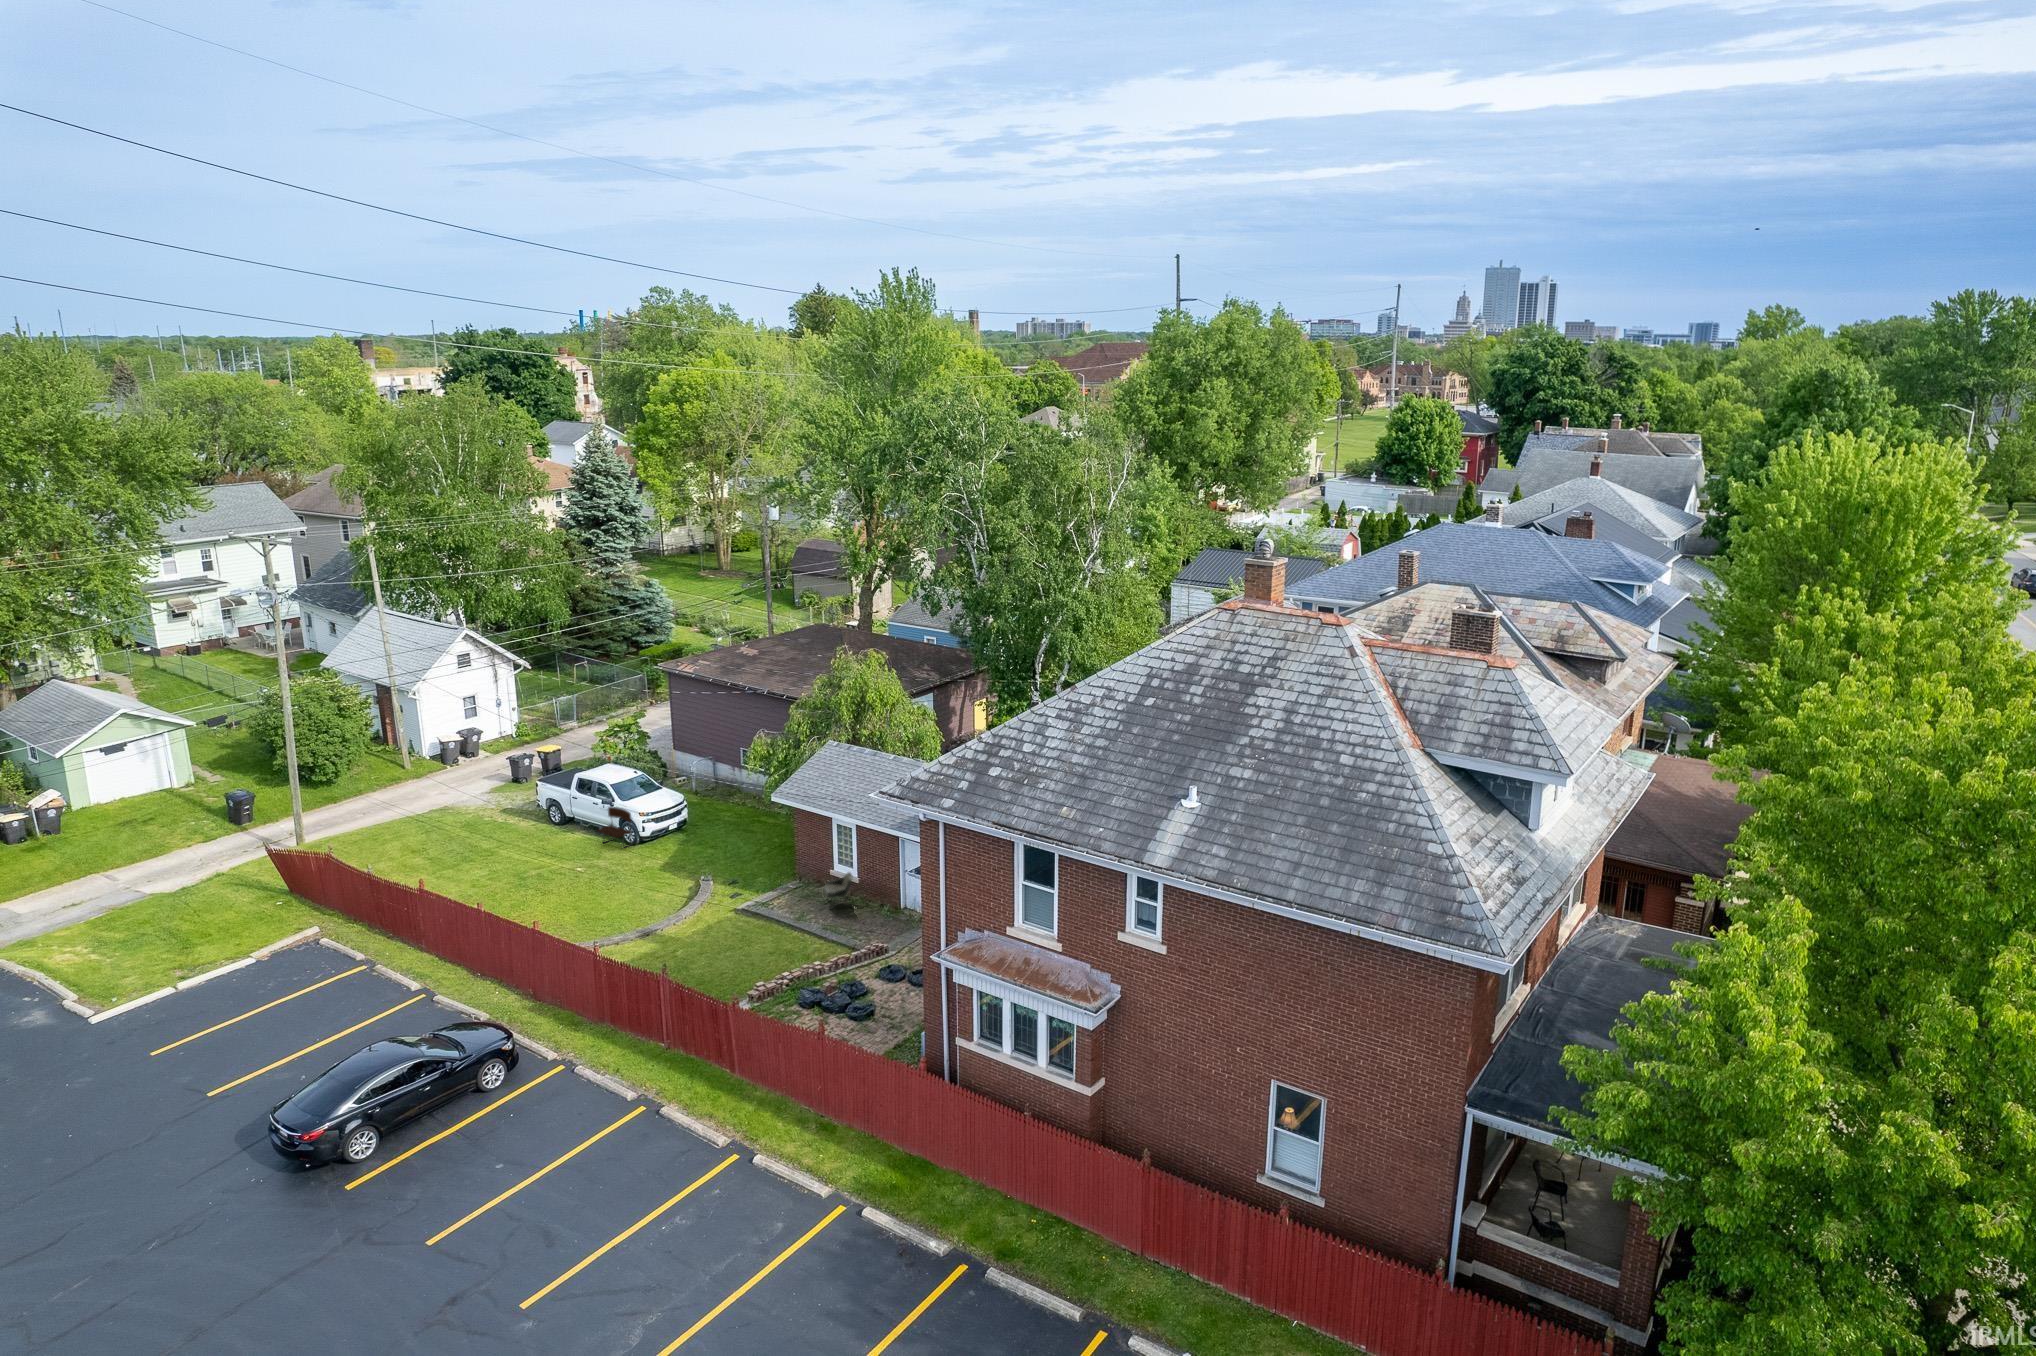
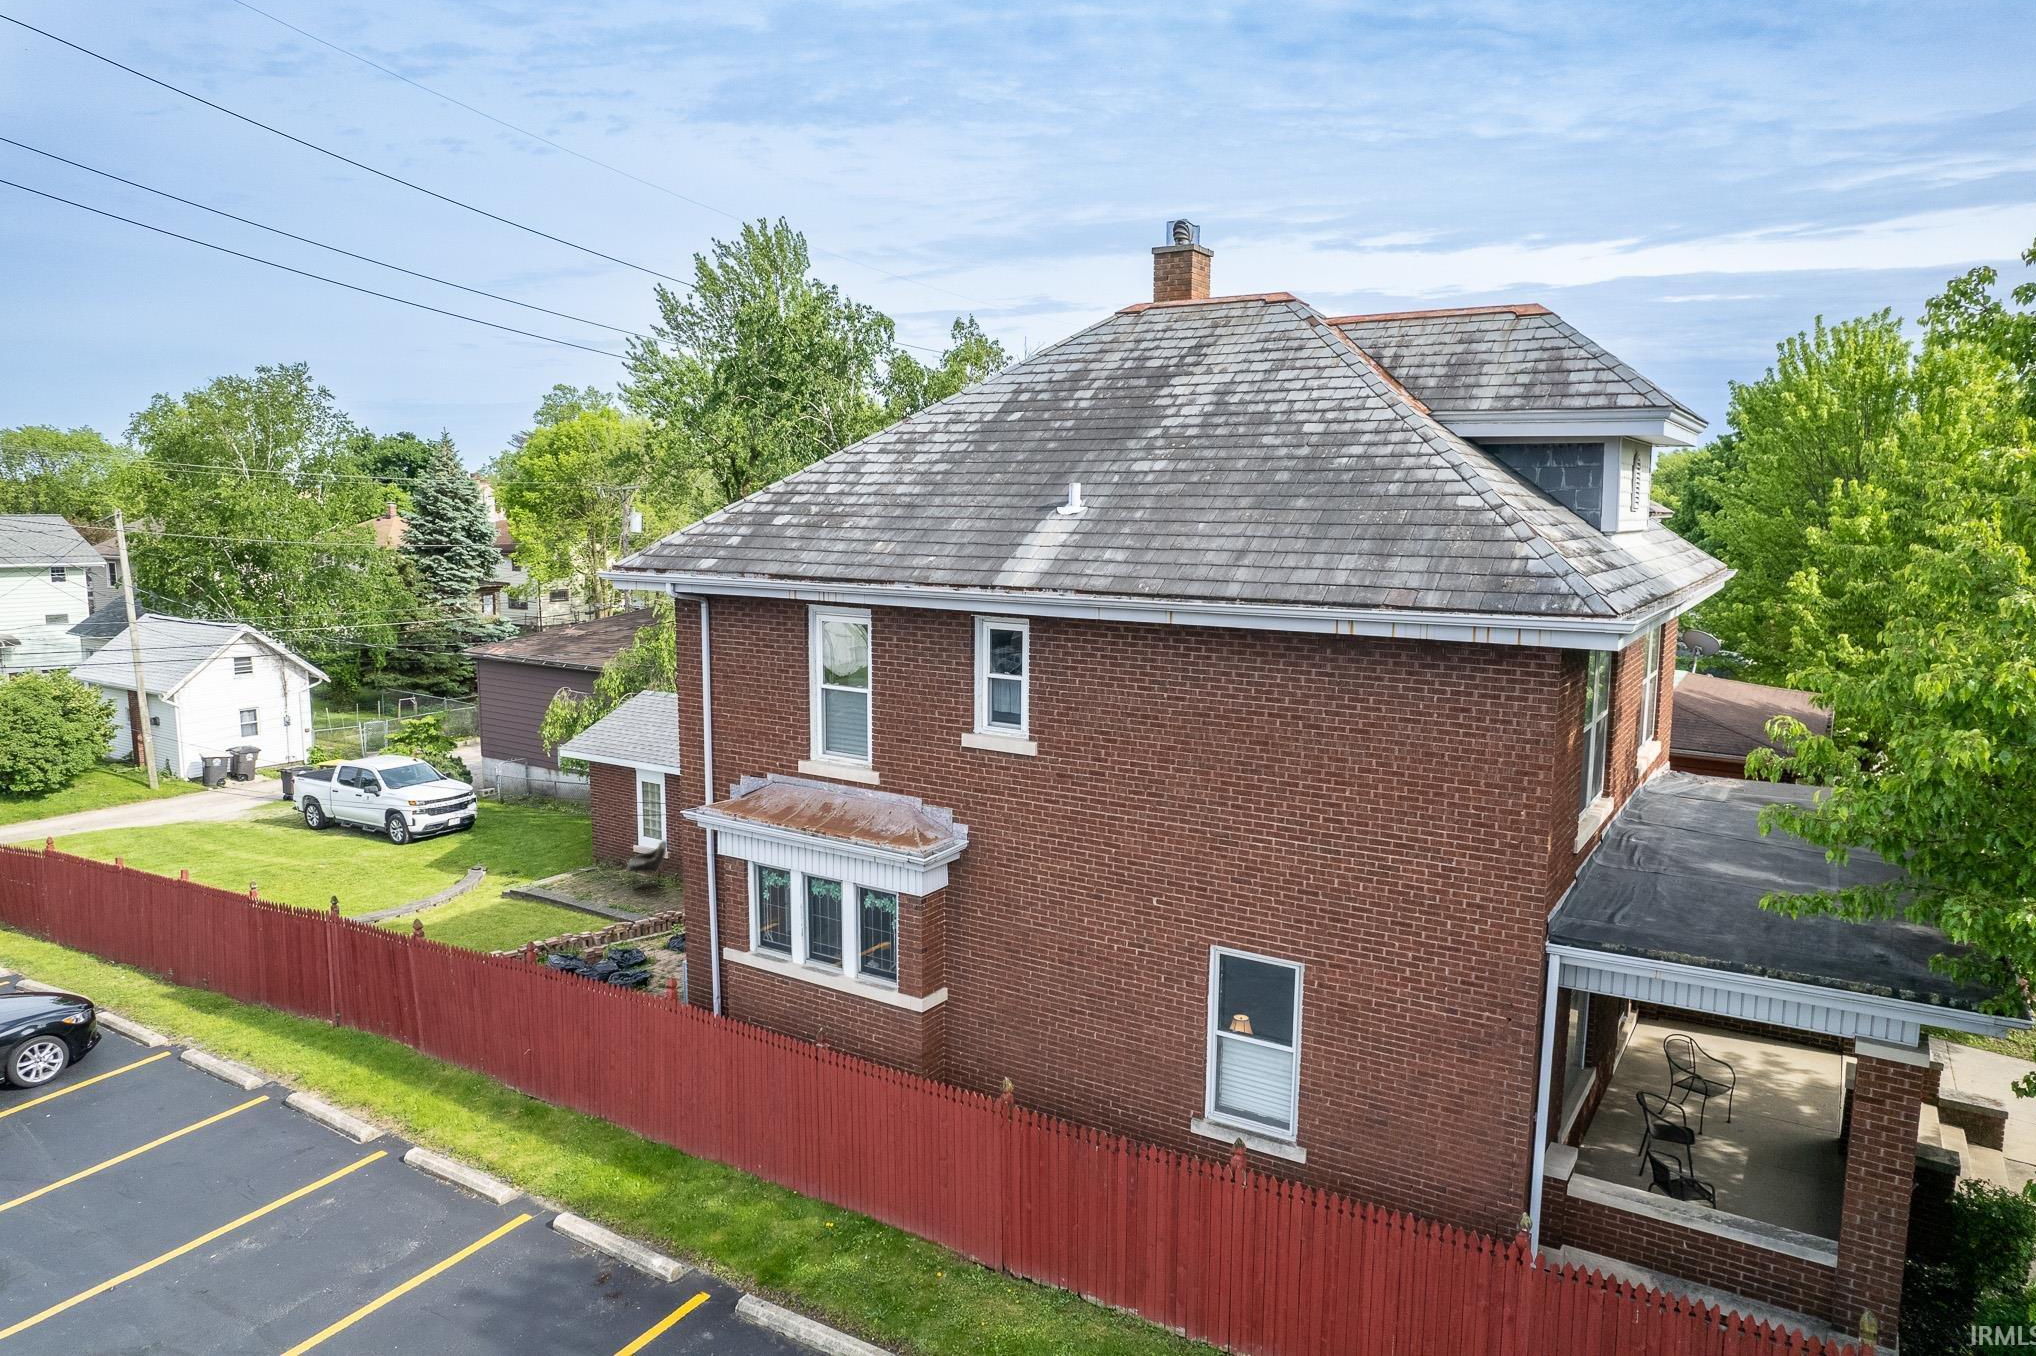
bench: present [597,807,632,848] -> none [349,792,398,846]

